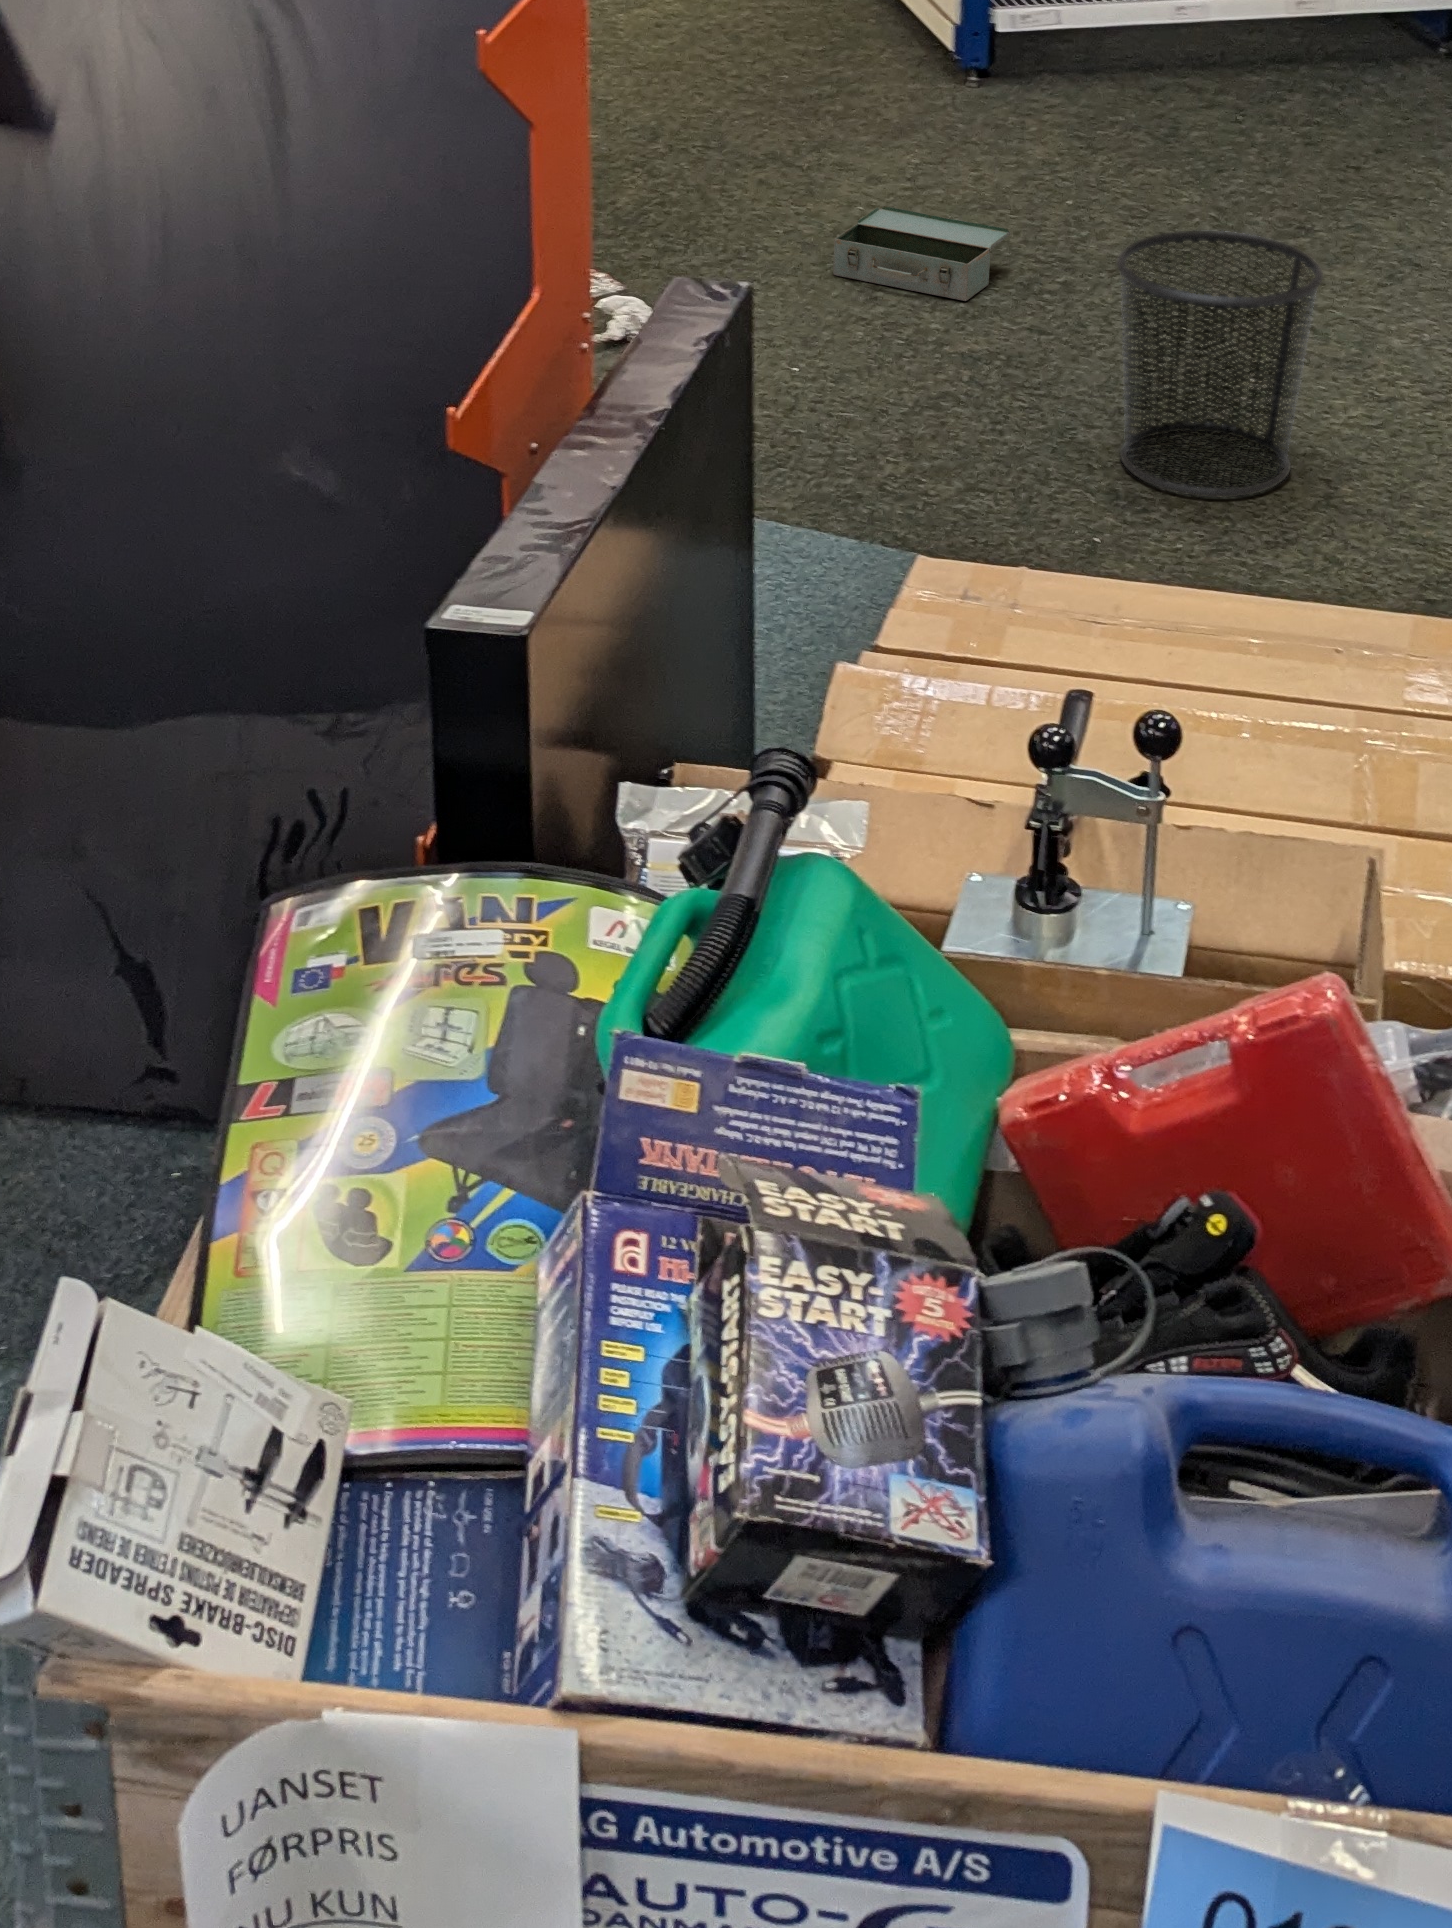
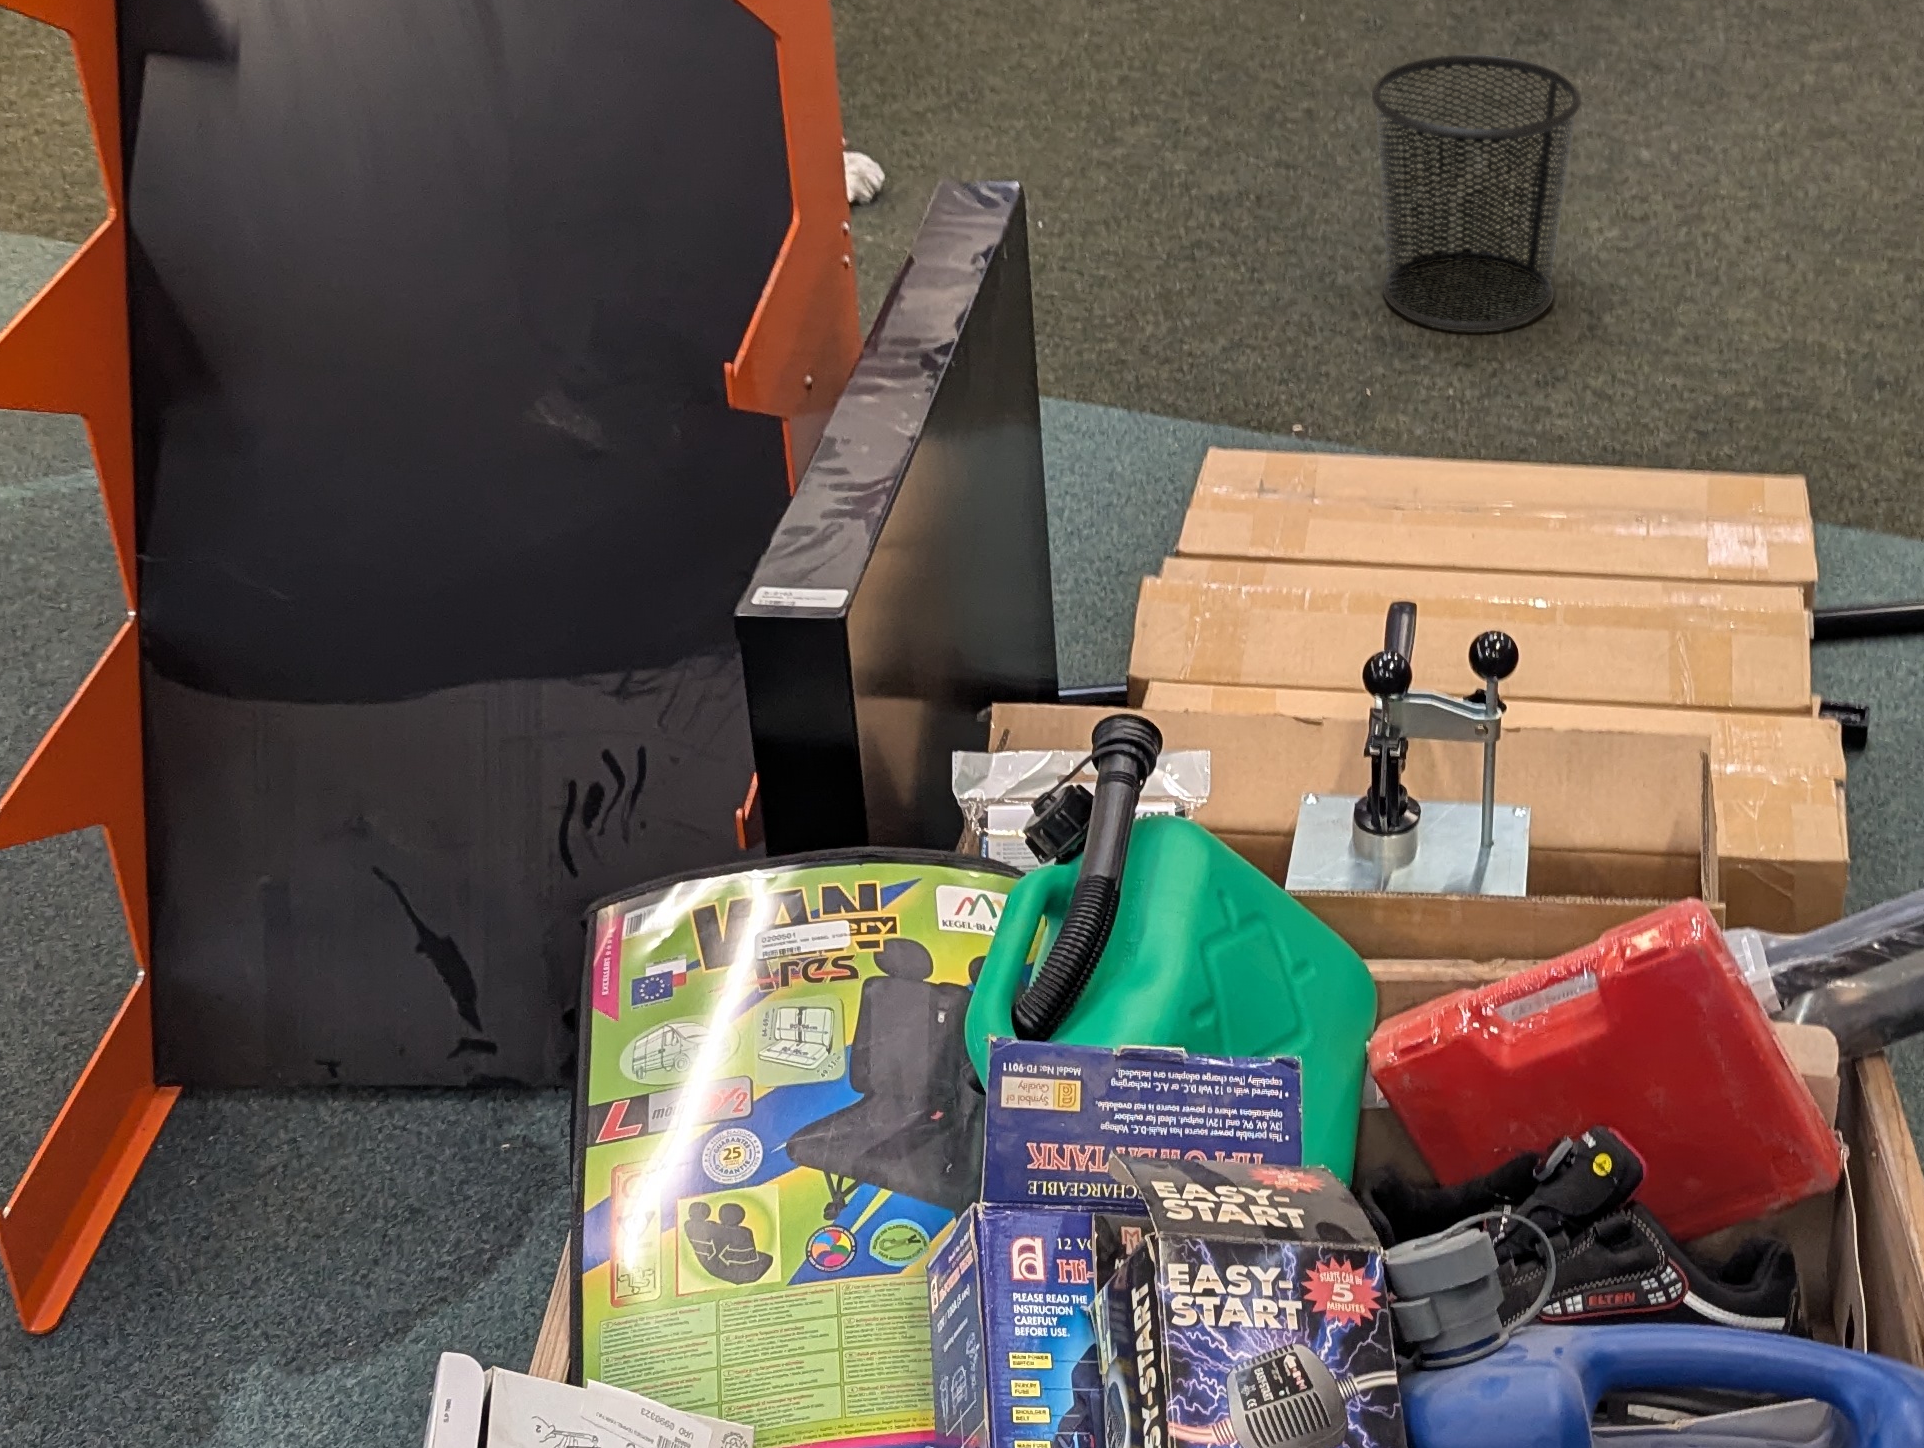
toolbox: present [833,206,1011,301] -> none [1068,33,1250,132]

